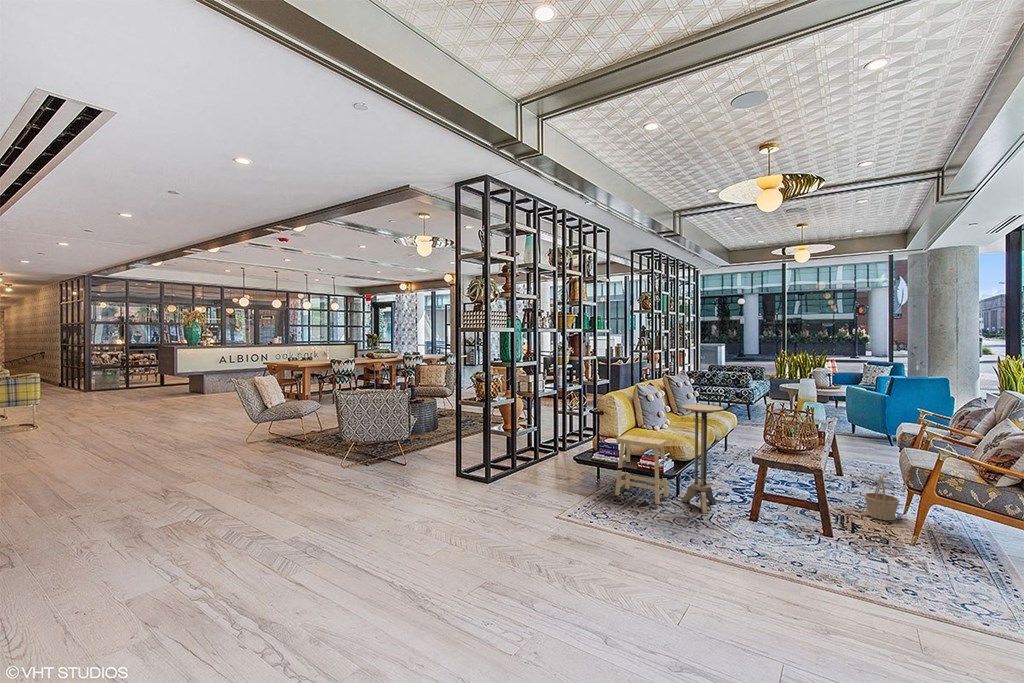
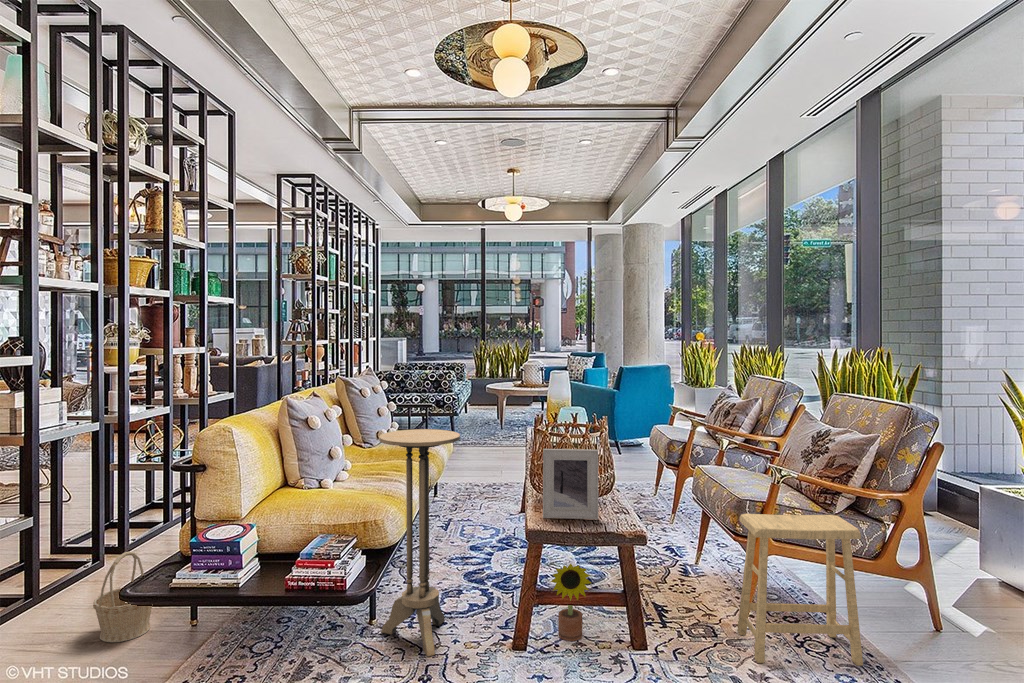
picture frame: none [770,420,805,461] -> present [543,449,599,519]
footstool: present [615,435,668,504] -> present [737,514,863,666]
basket: present [864,474,900,520] -> present [93,551,152,642]
decorative plant: none [772,482,797,525] -> present [551,564,591,641]

